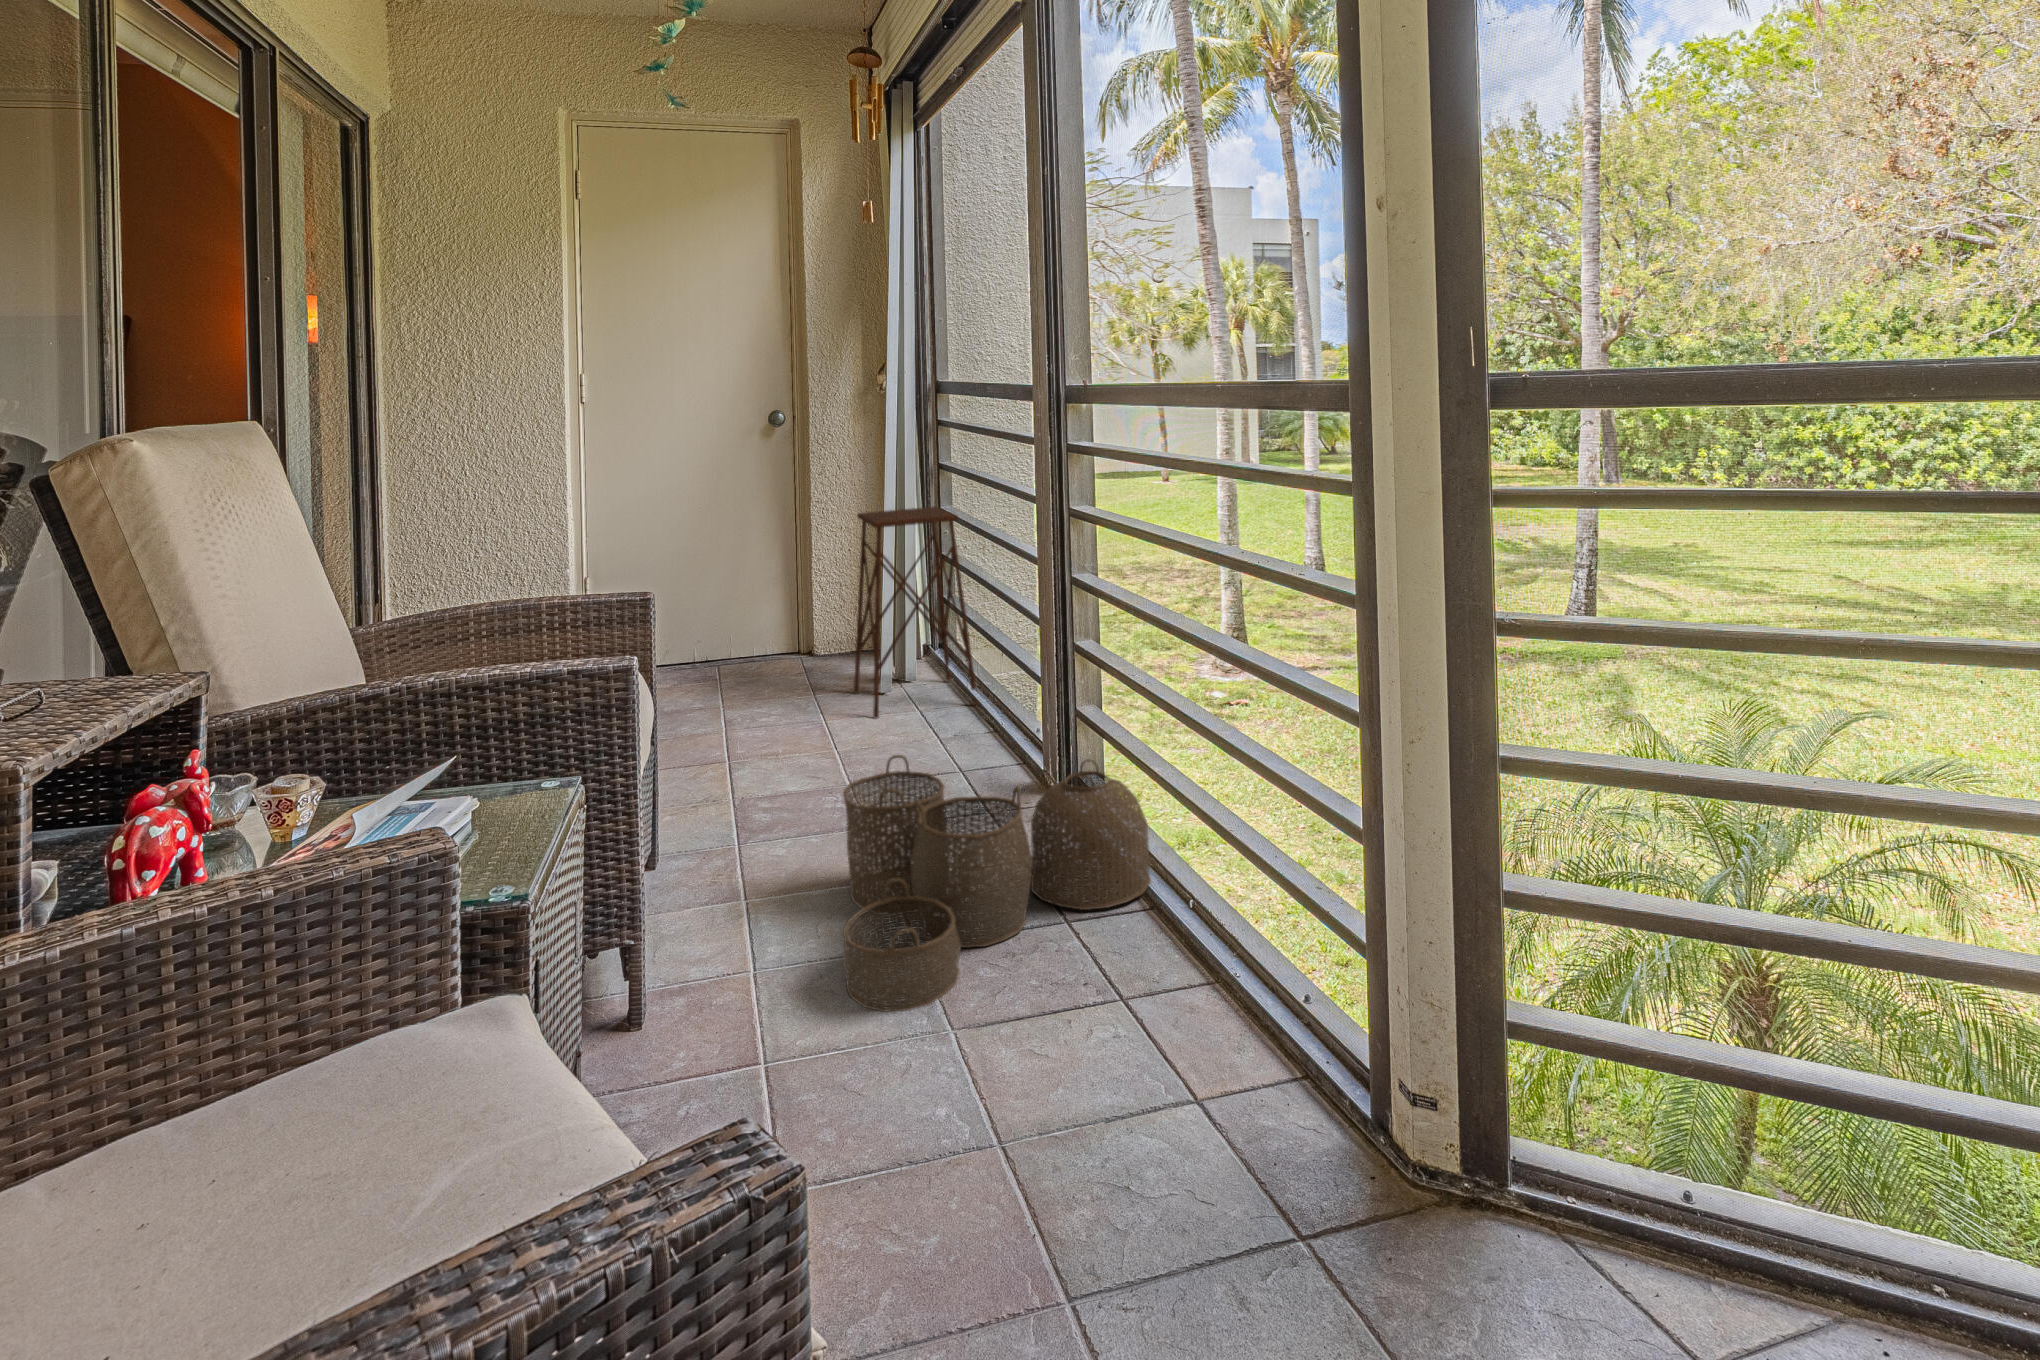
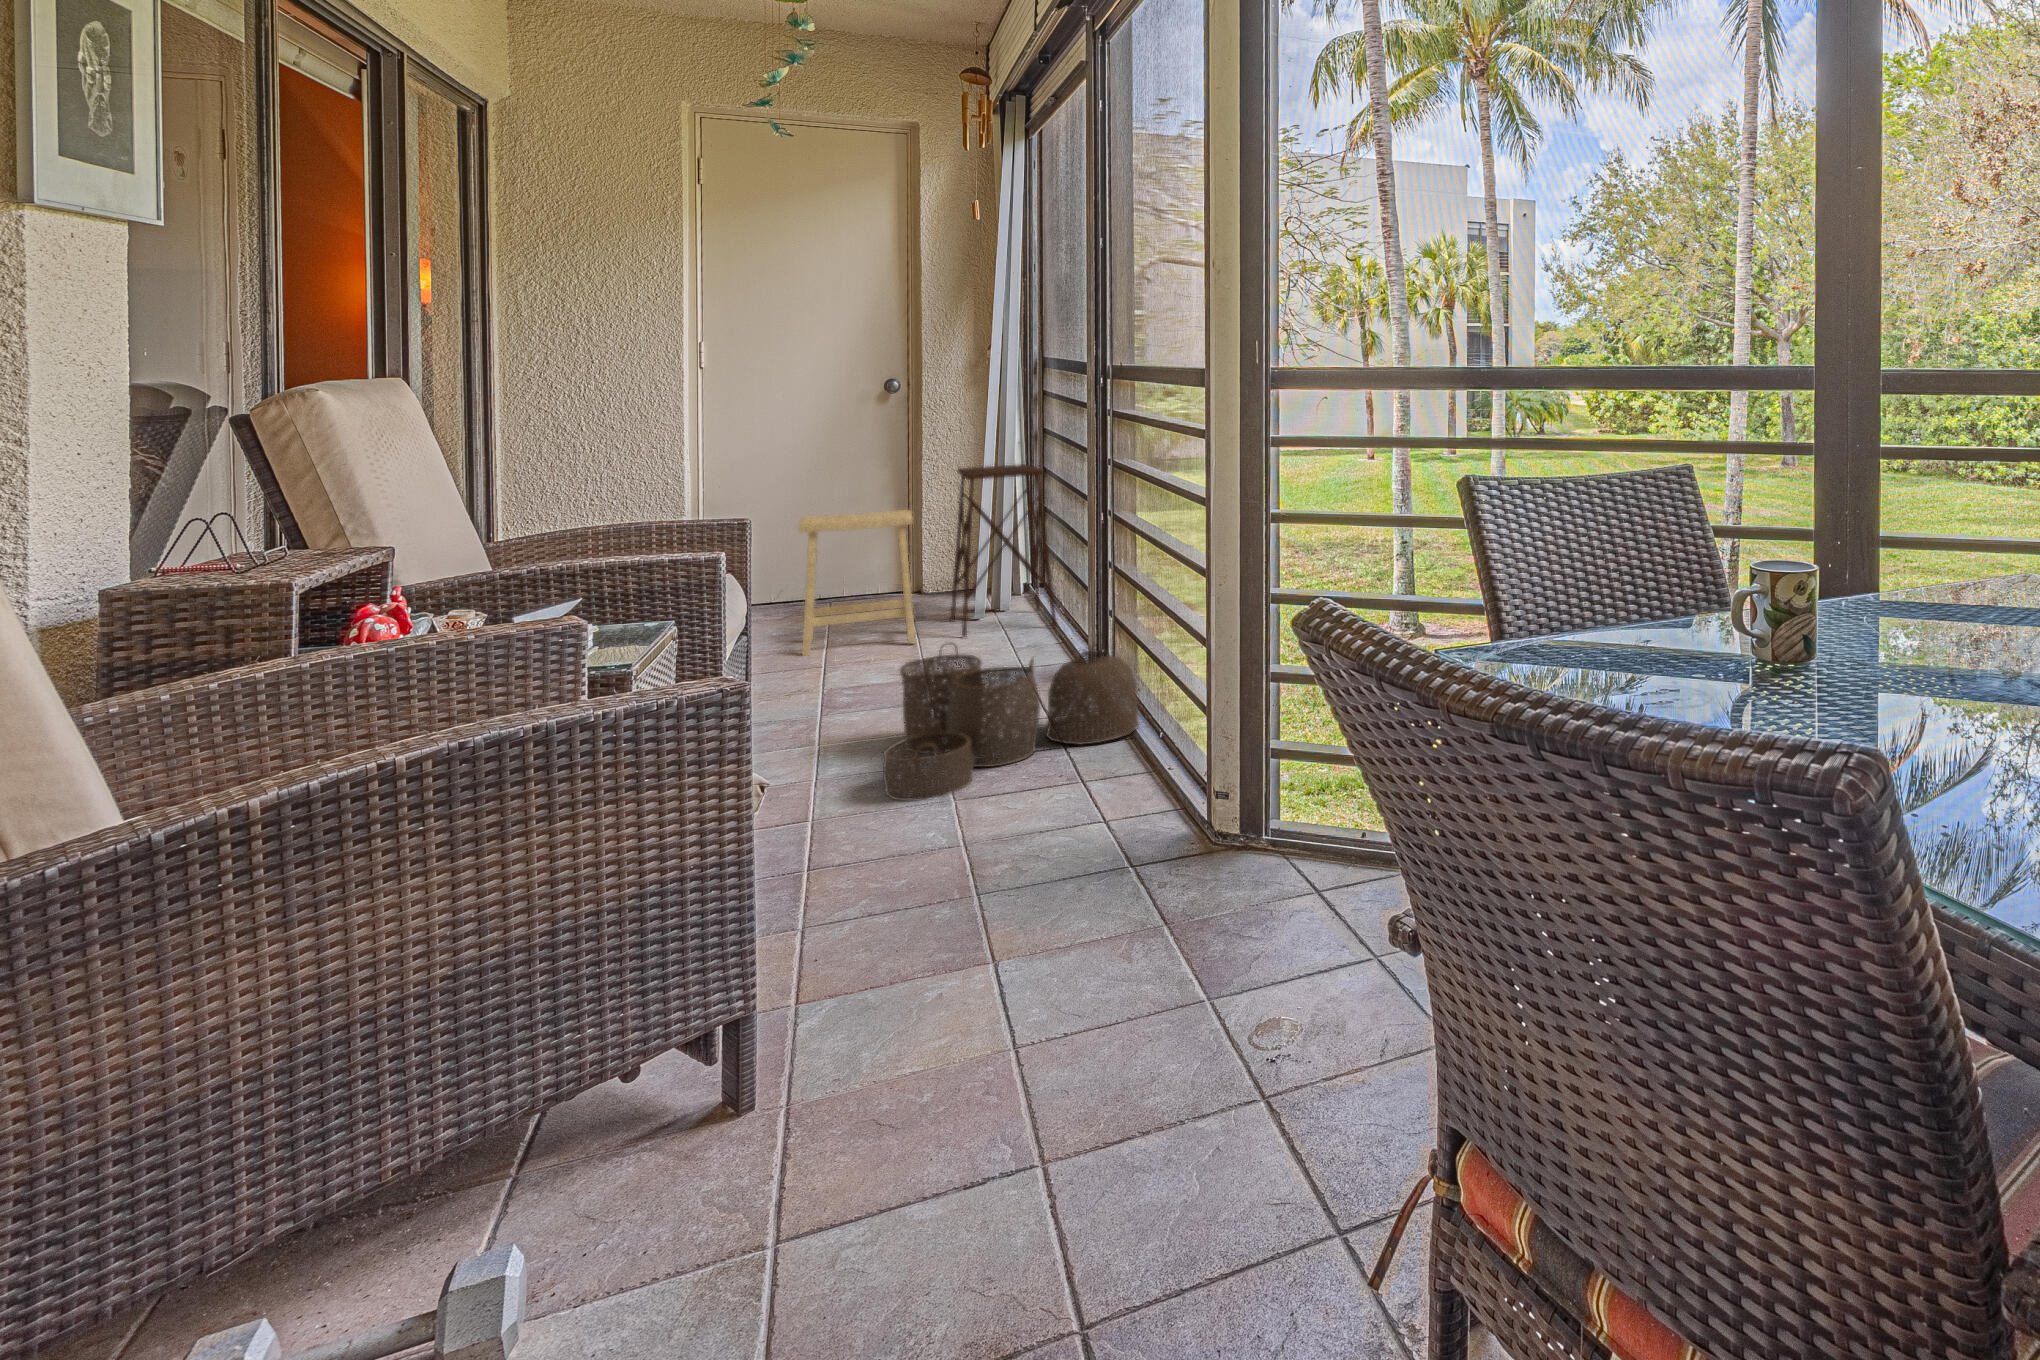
footstool: none [694,564,824,741] -> present [798,510,916,656]

